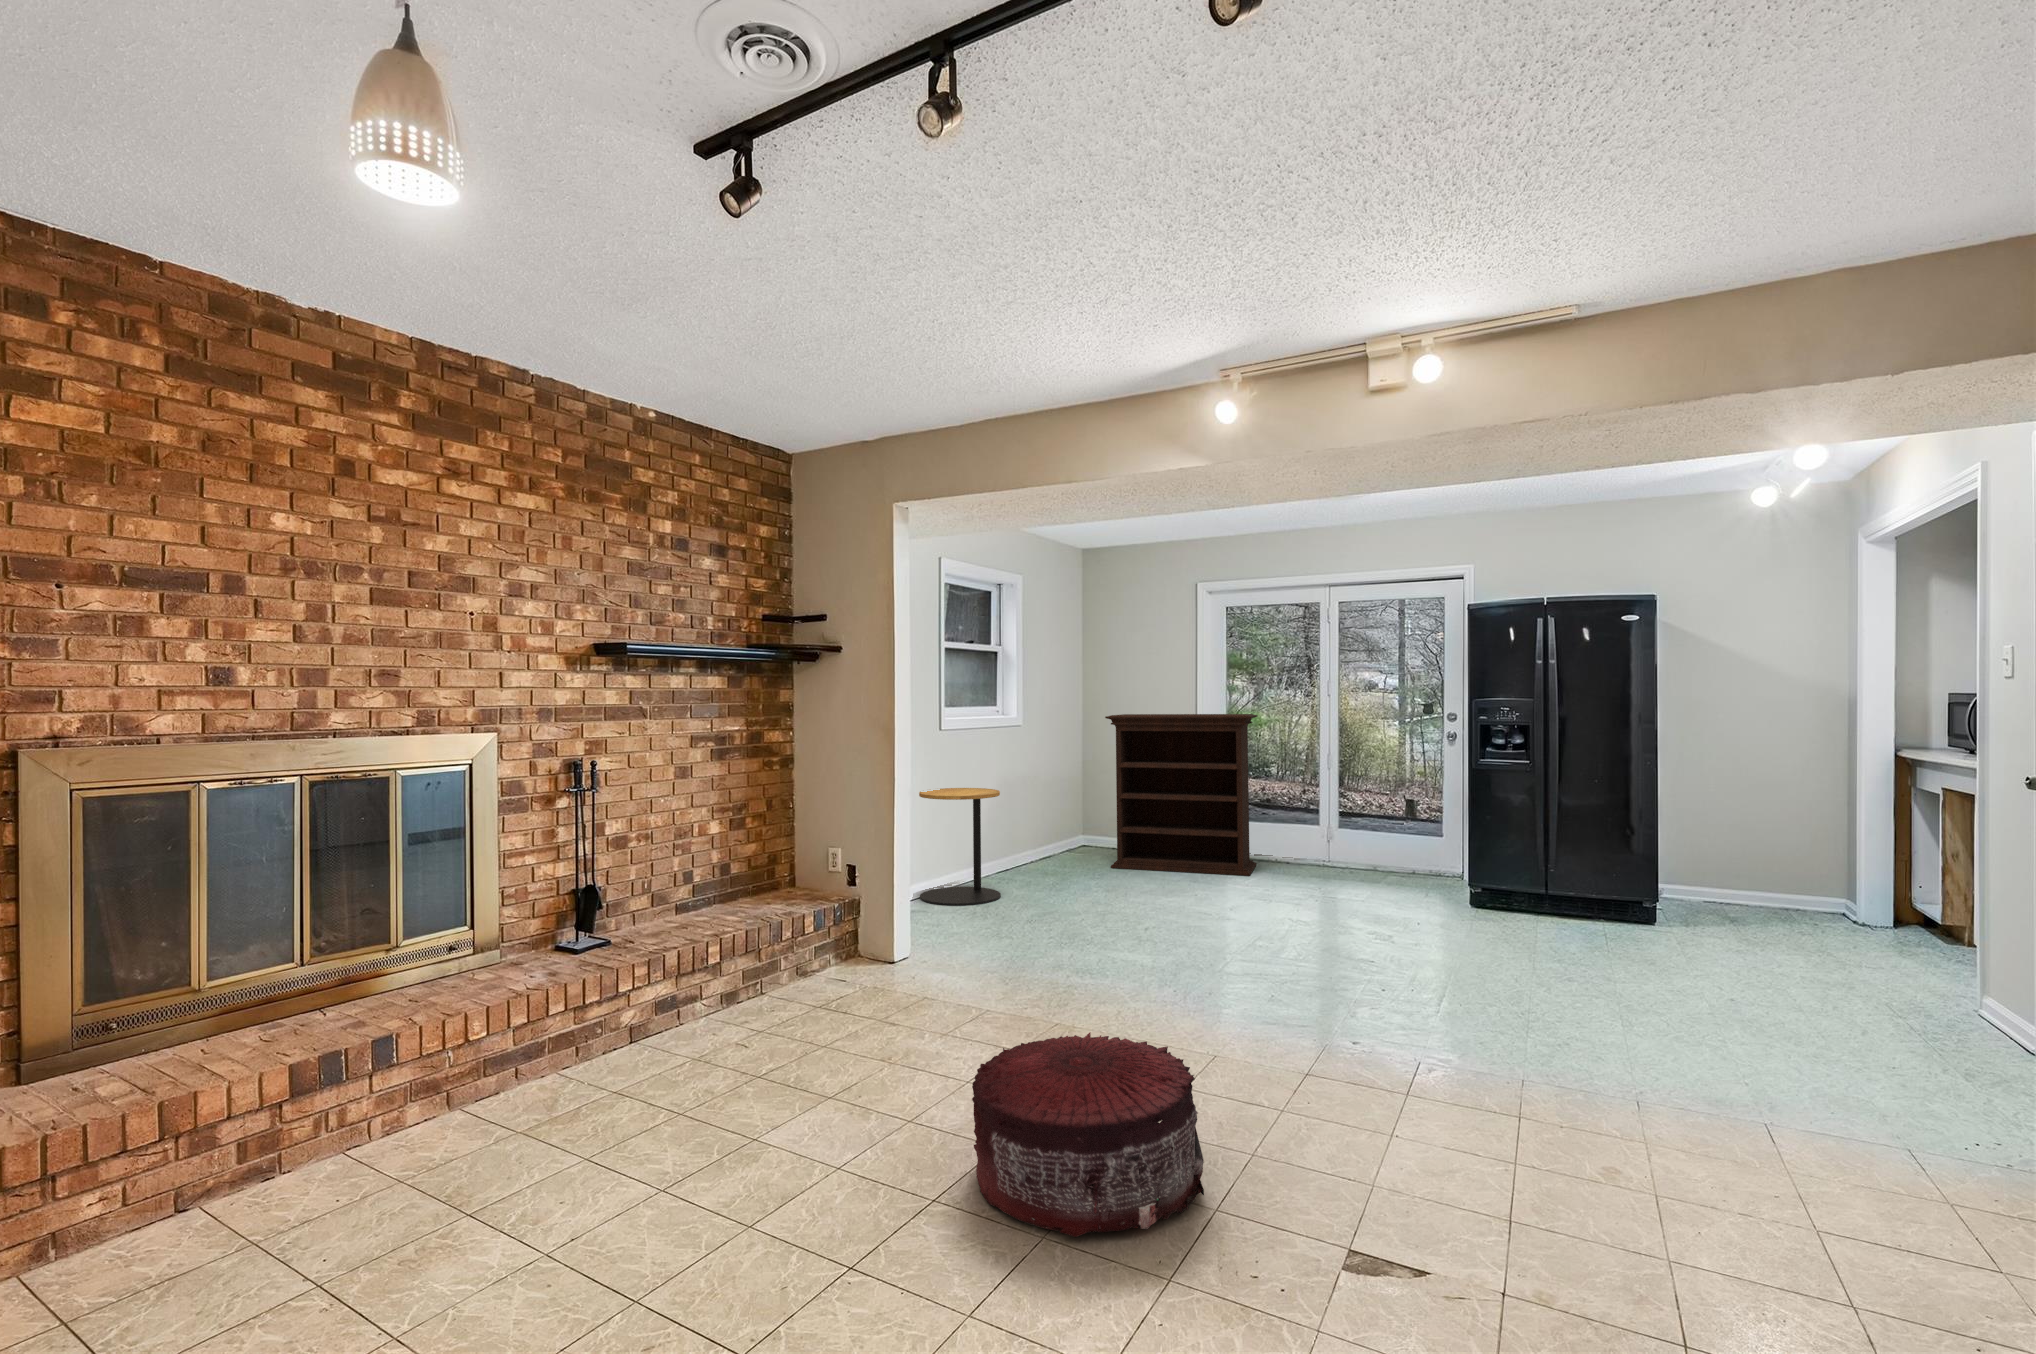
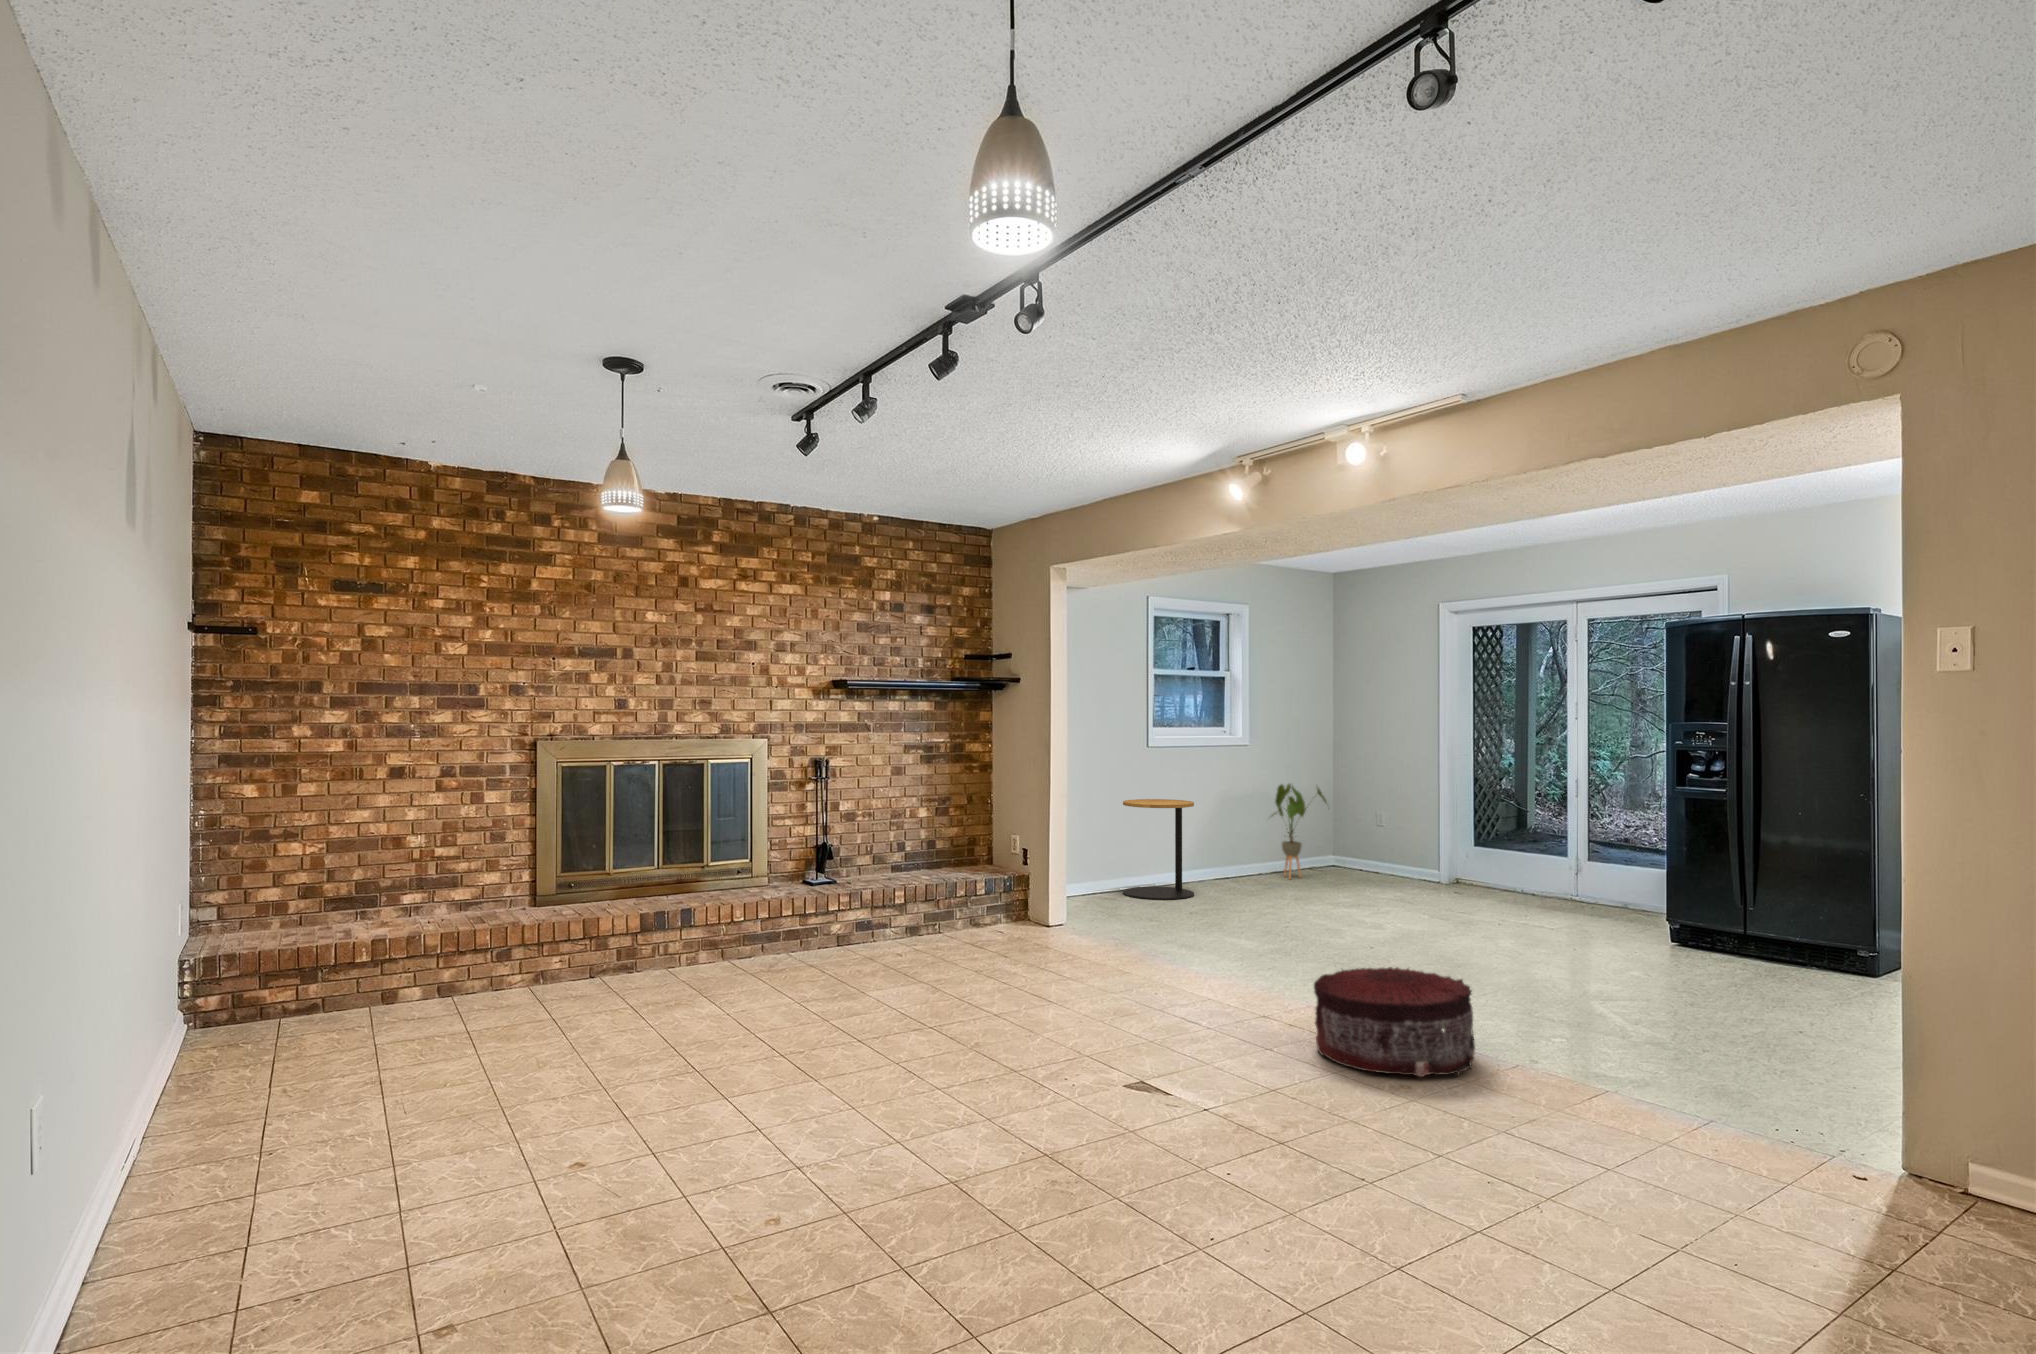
bookshelf: present [1105,714,1258,876] -> none [1325,738,1487,902]
house plant: none [1039,763,1098,864] -> present [1272,784,1329,878]
pouf: present [972,1033,1204,1237] -> present [1314,967,1475,1077]

